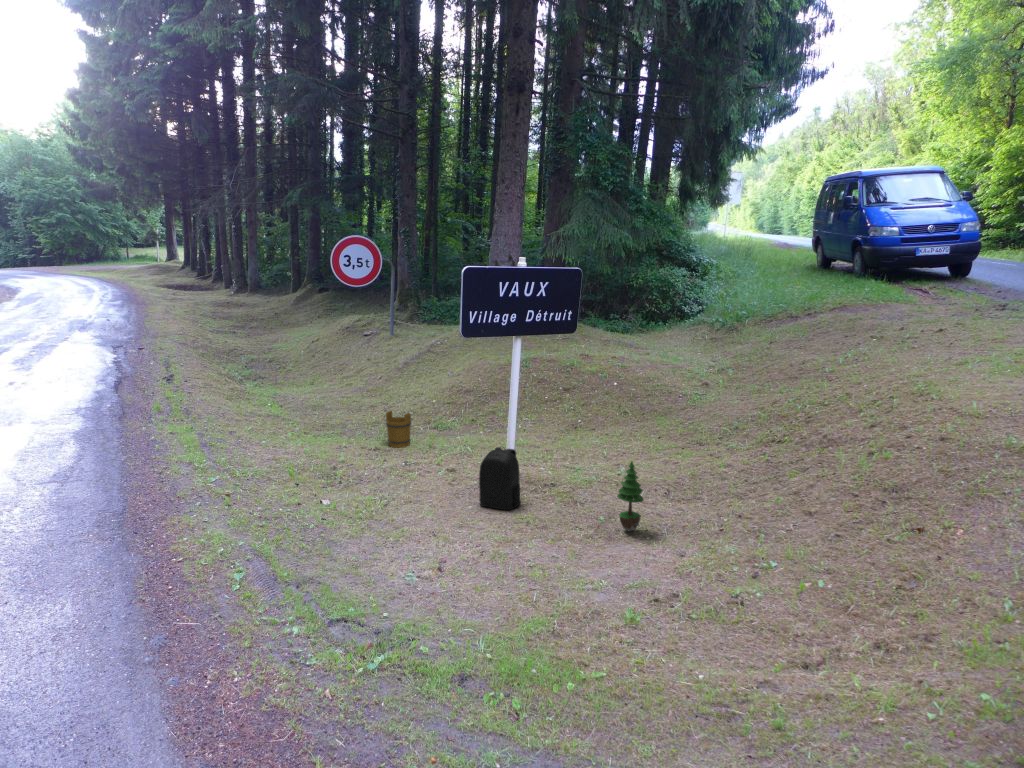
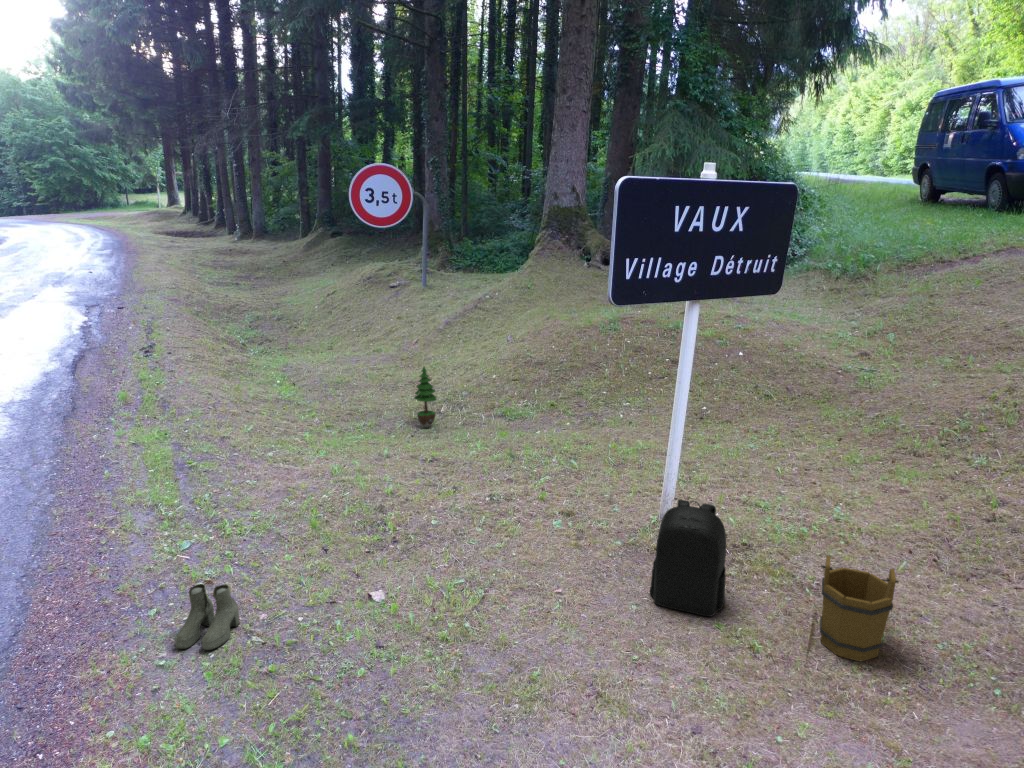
bucket: present [386,411,412,448] -> present [820,556,899,661]
potted tree: present [618,462,644,532] -> present [414,367,436,428]
boots: none [209,487,243,519] -> present [176,584,240,650]

